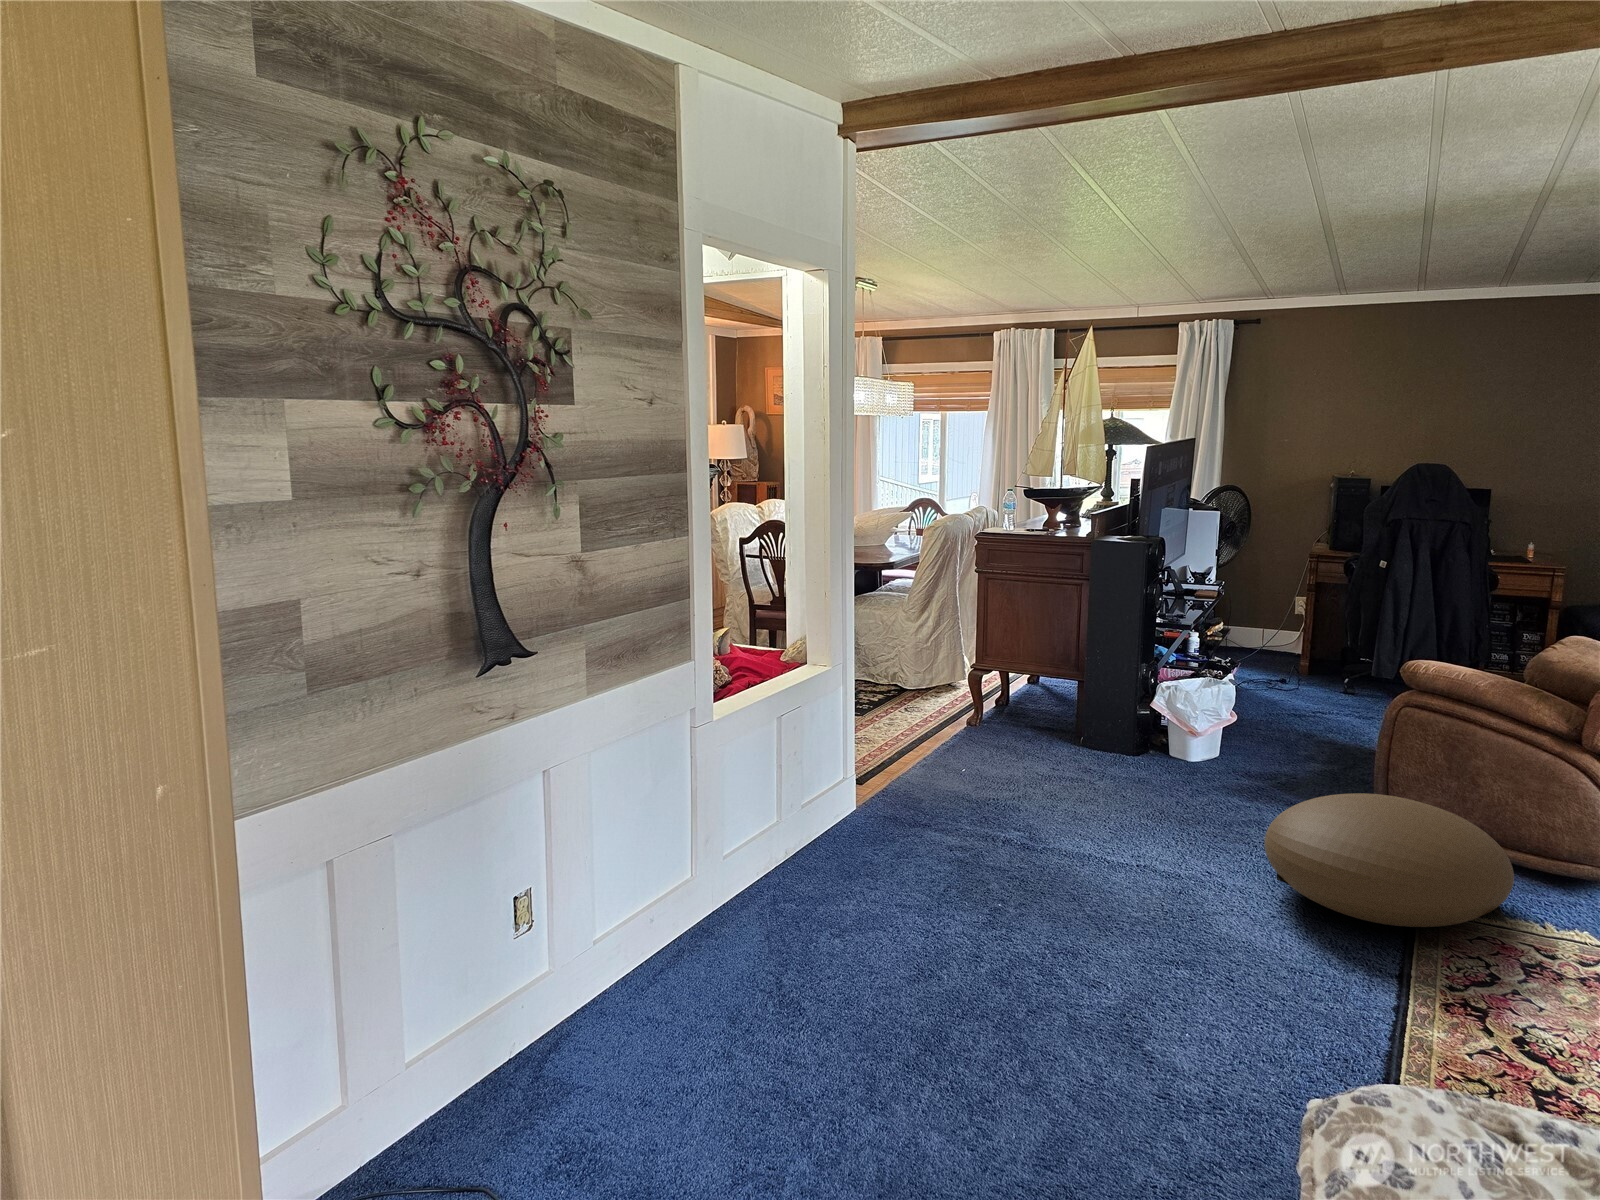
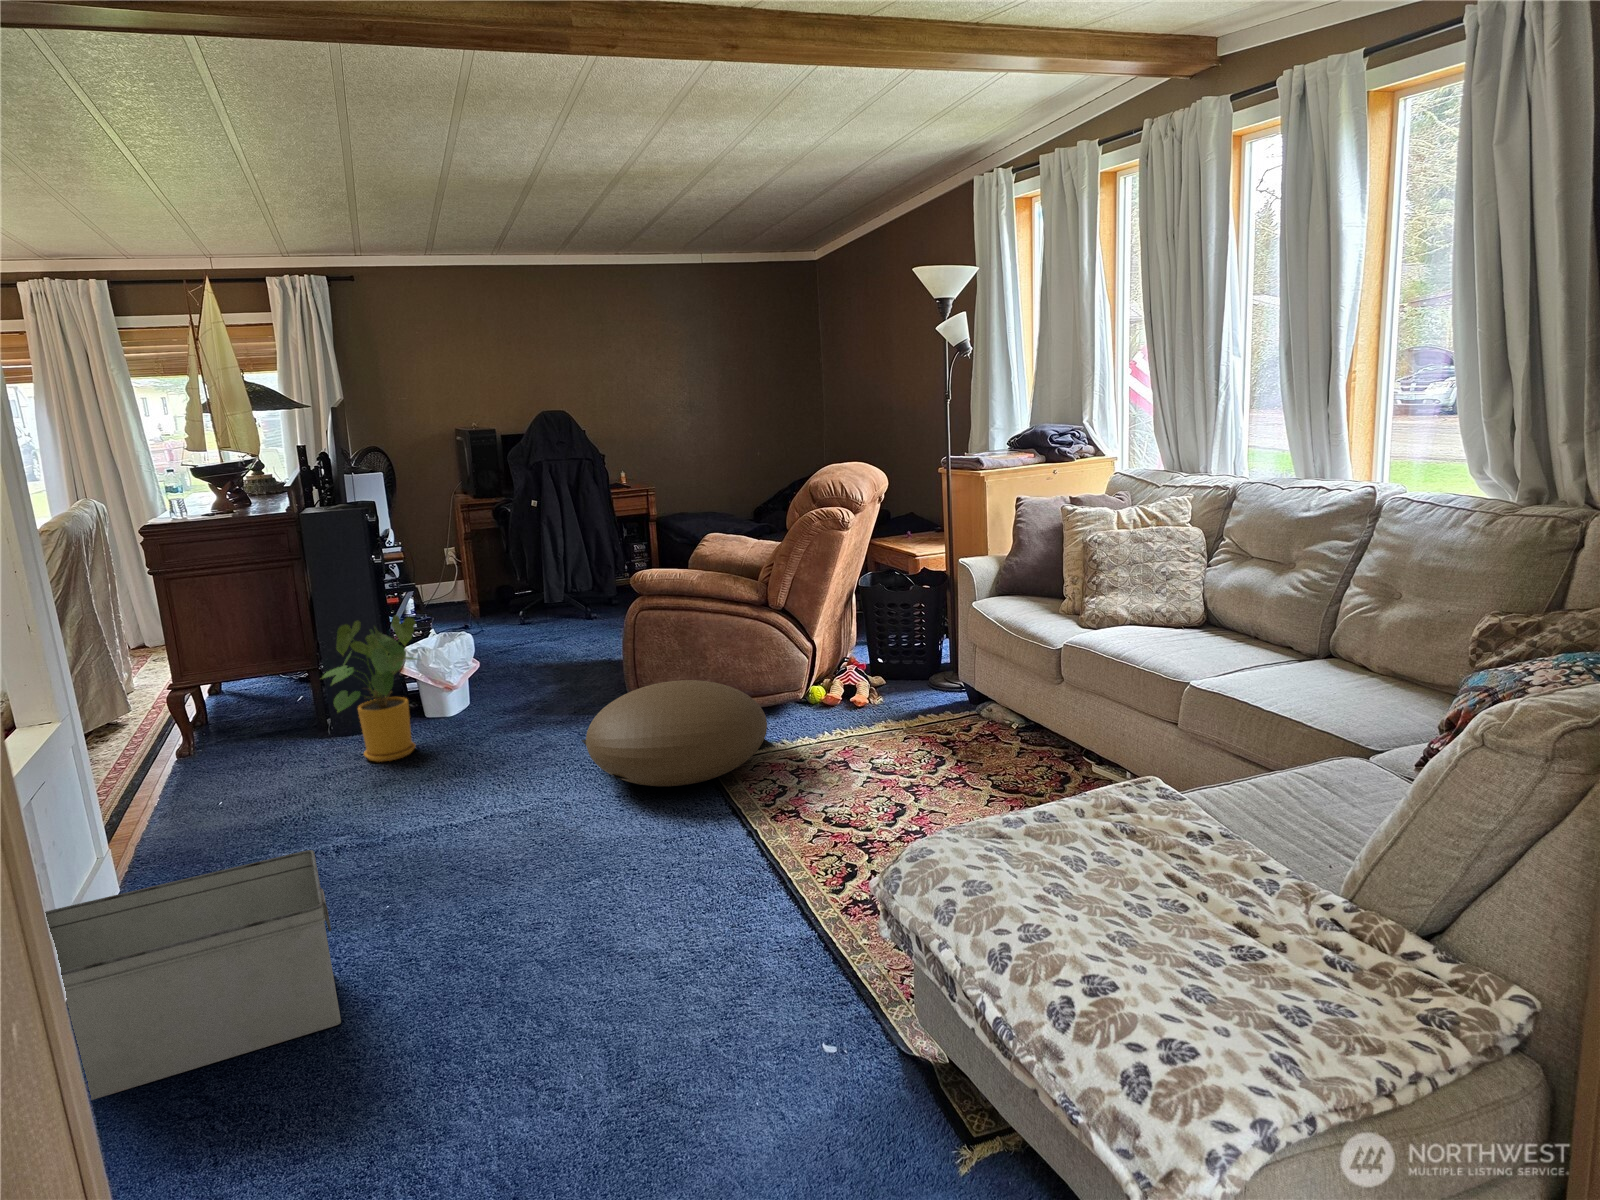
house plant: none [1059,647,1168,783] -> present [323,616,417,762]
storage bin: none [703,801,928,978] -> present [45,850,341,1100]

